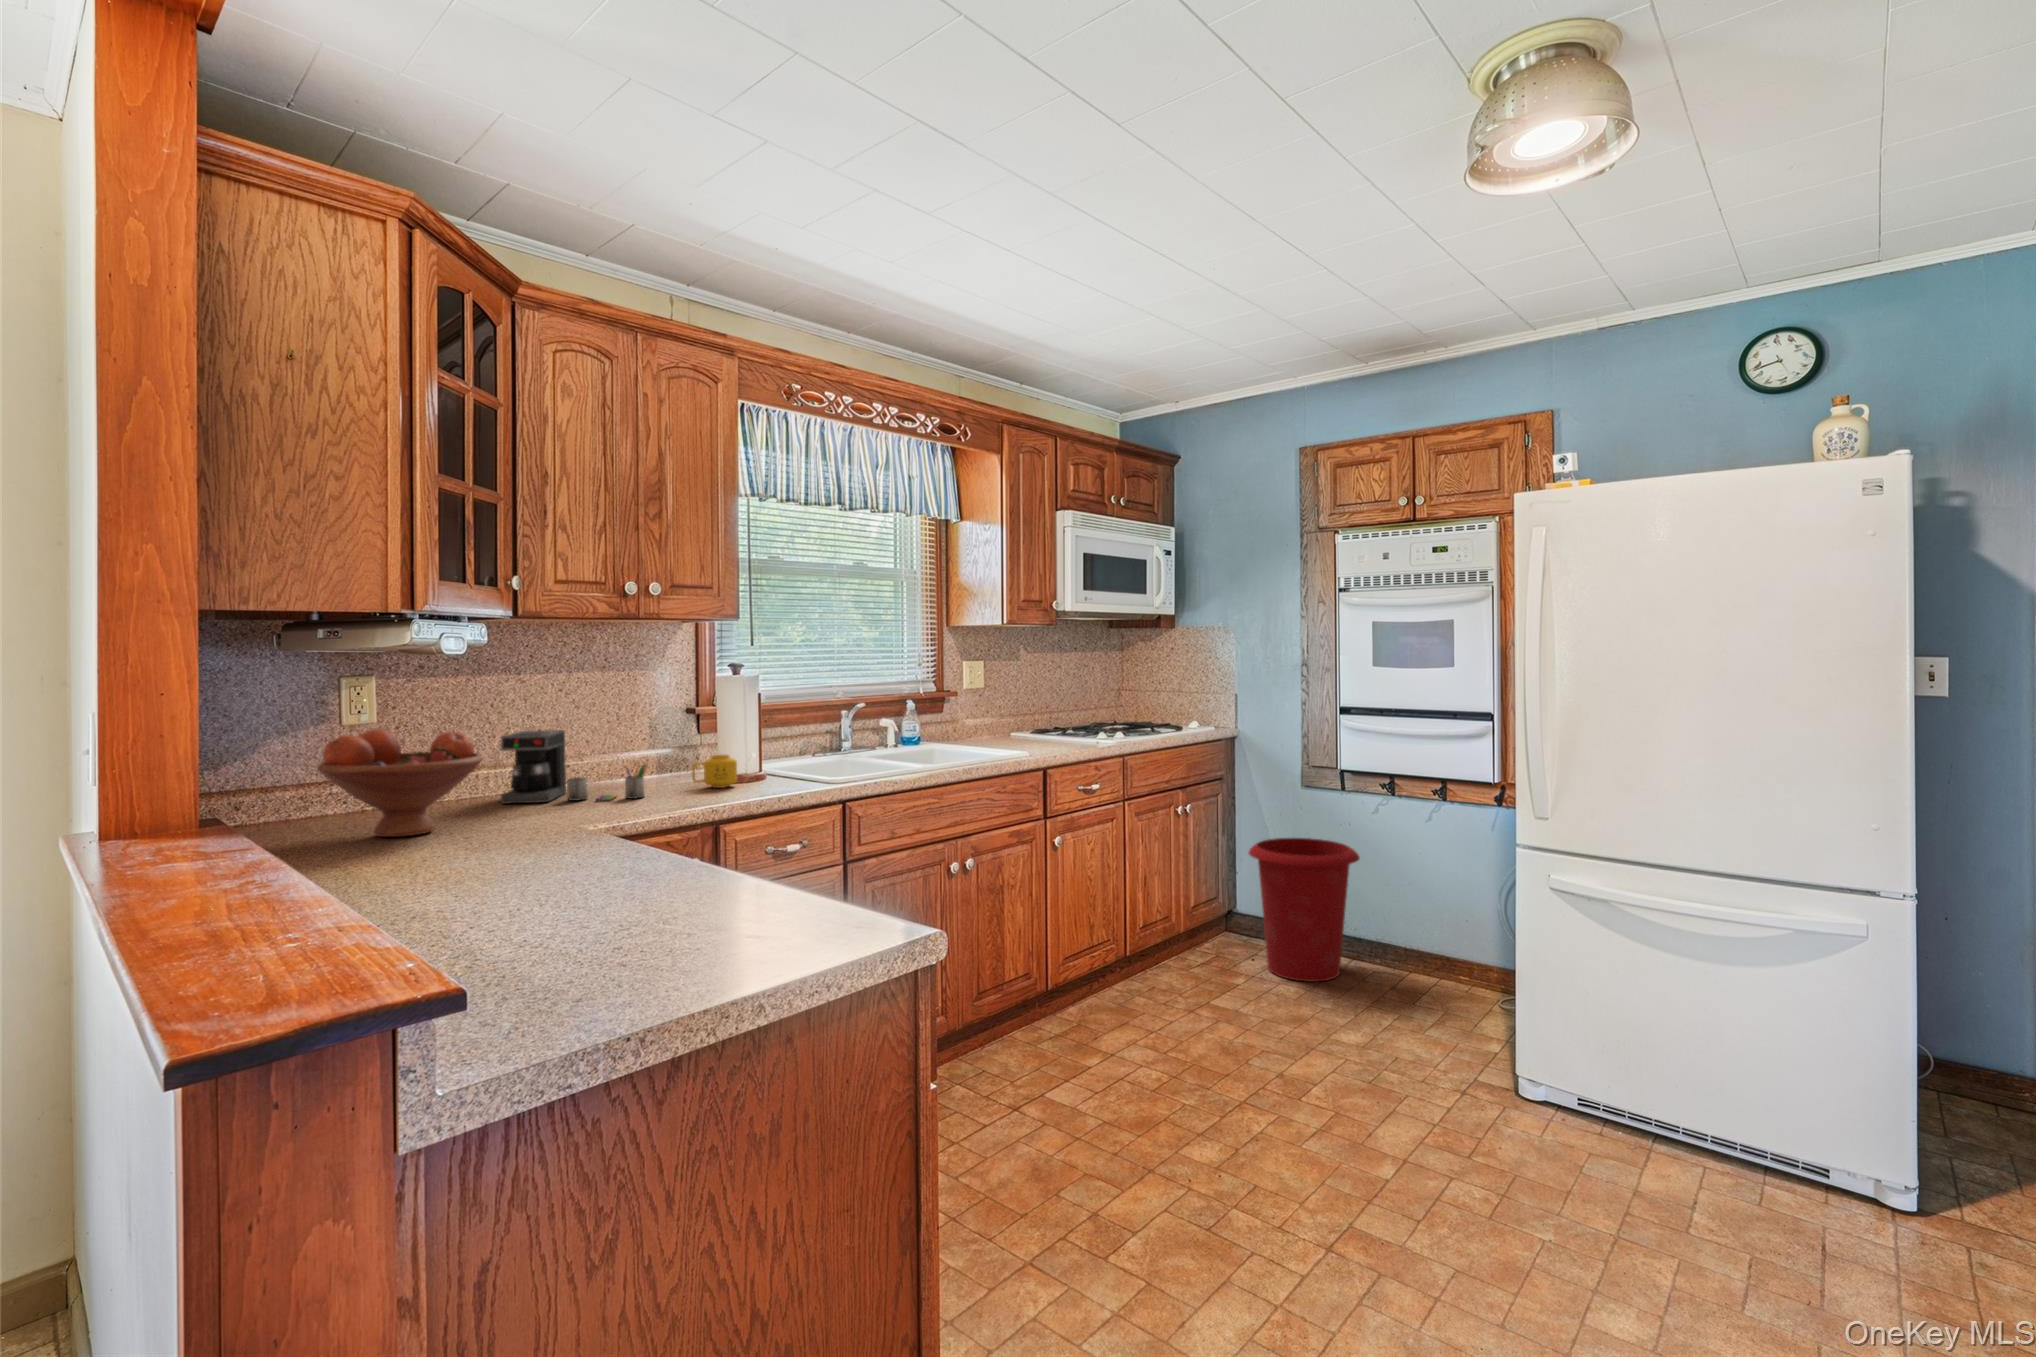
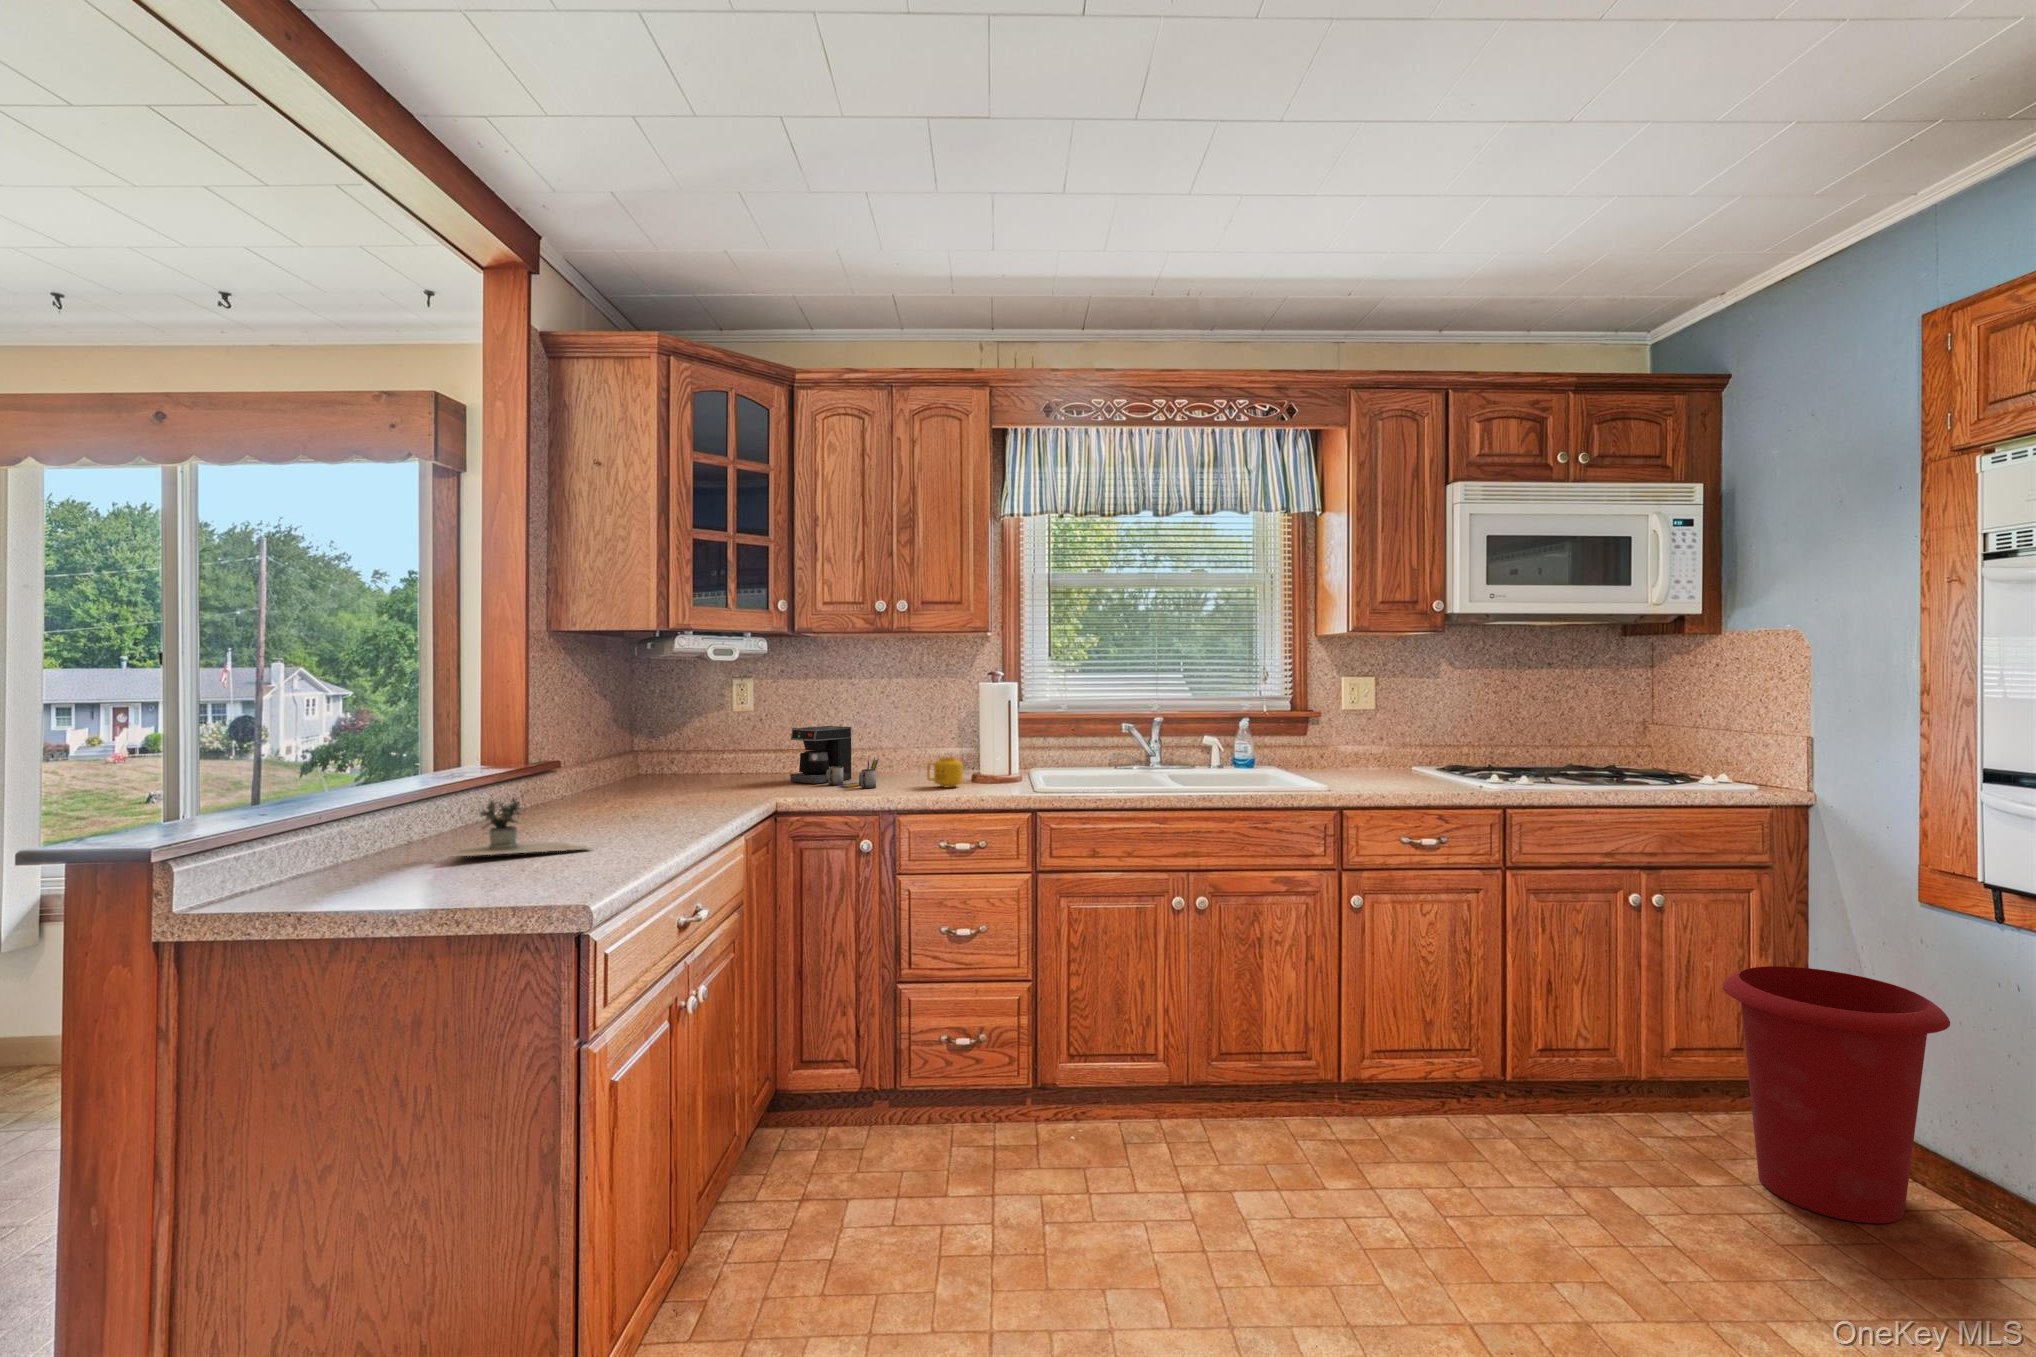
fruit bowl: present [317,729,483,837] -> none [626,717,732,795]
potted plant: none [461,841,689,936] -> present [451,799,590,856]

